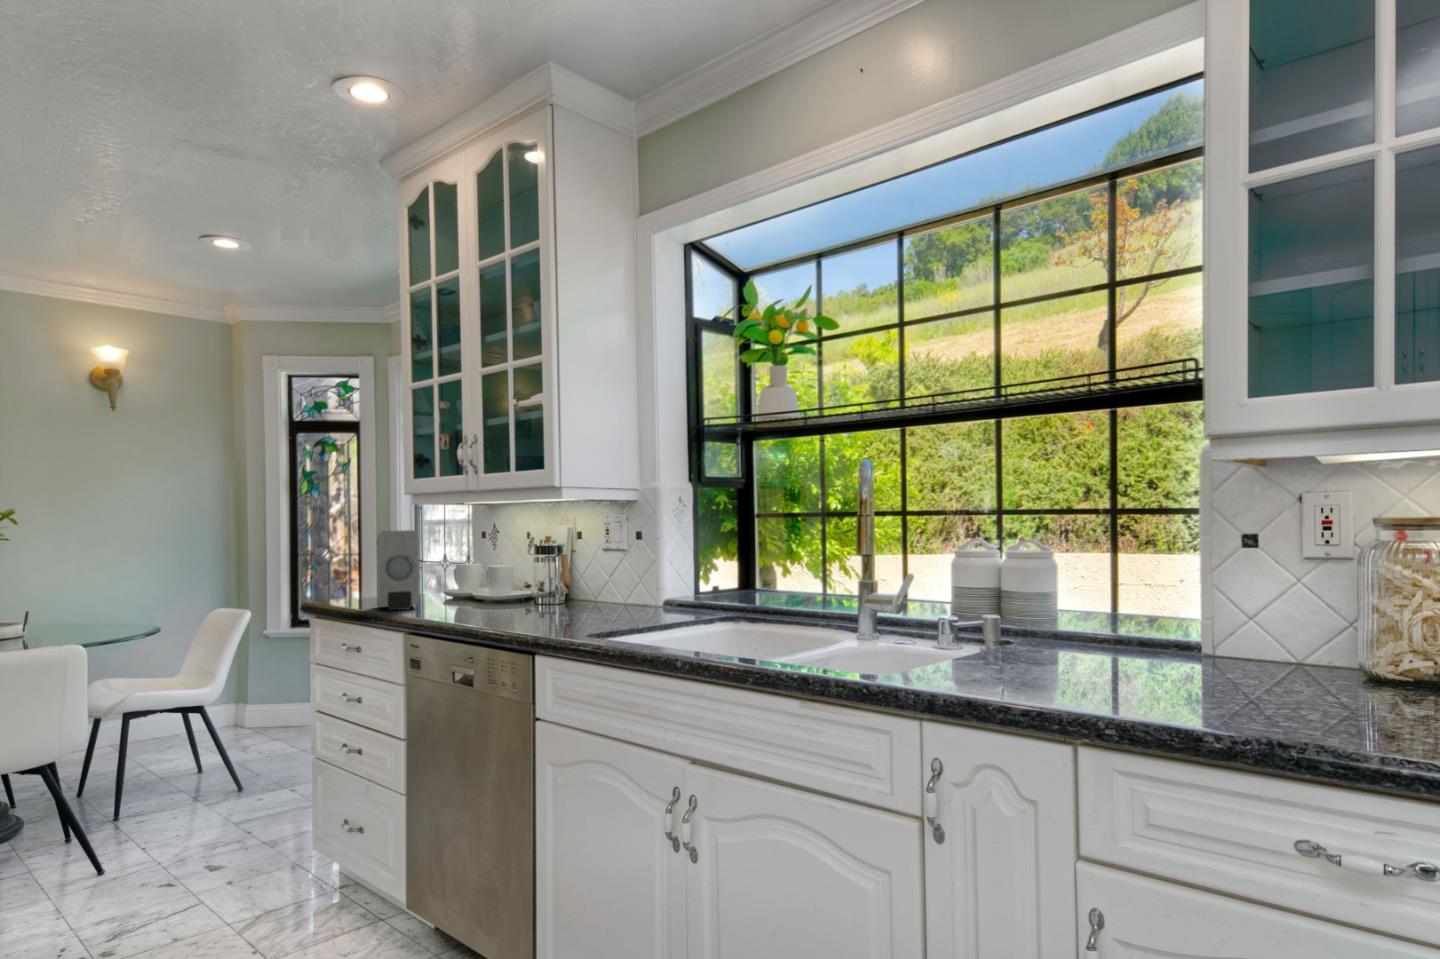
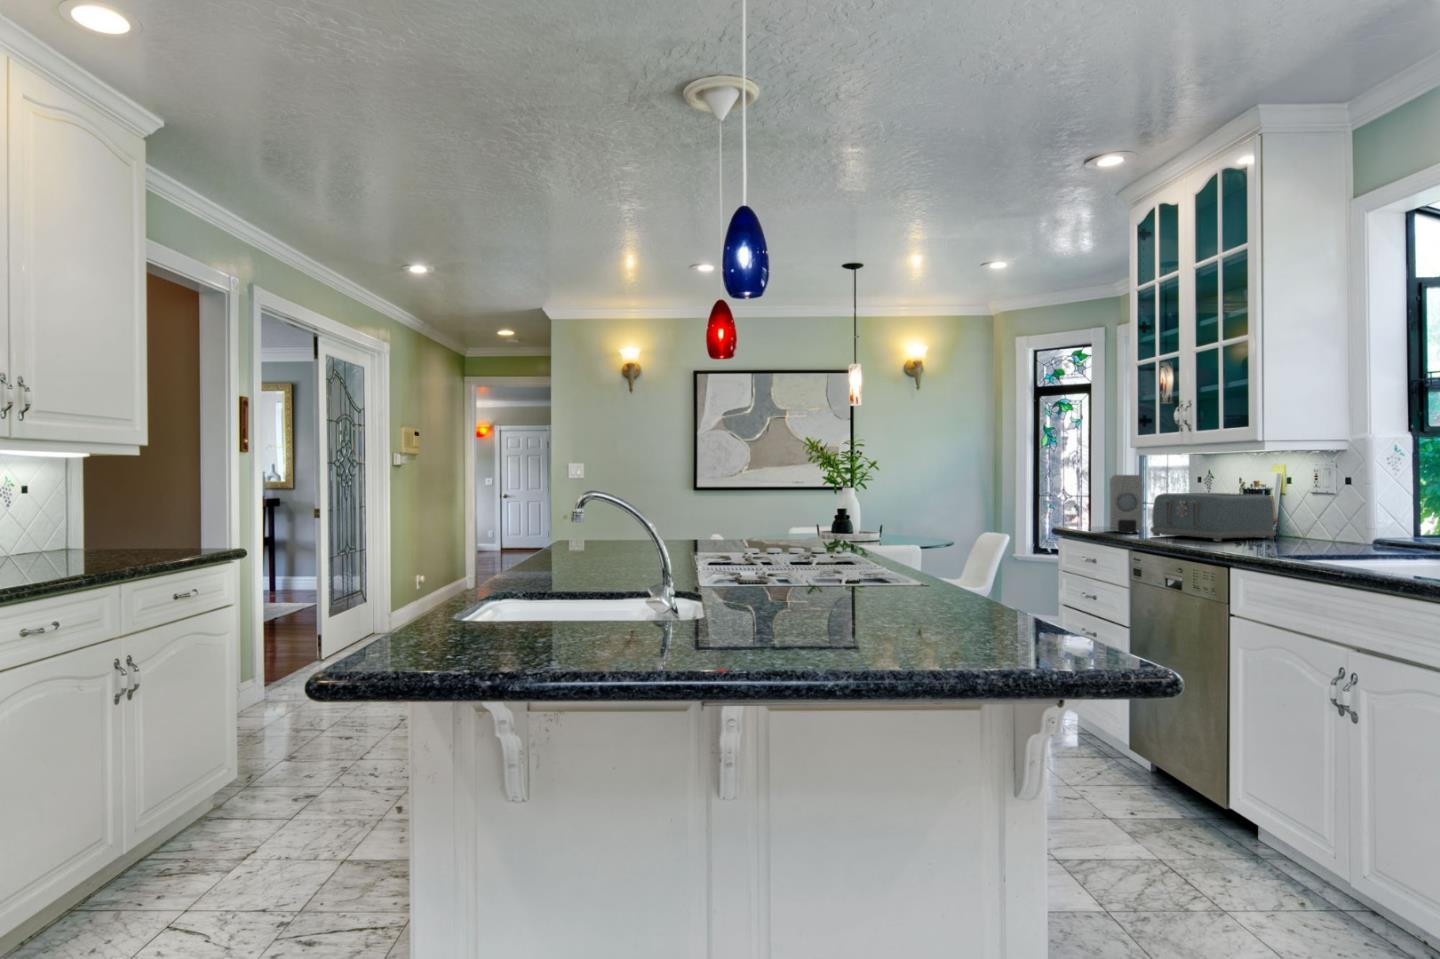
toaster: none [429,551,572,615] -> present [1150,493,1276,541]

